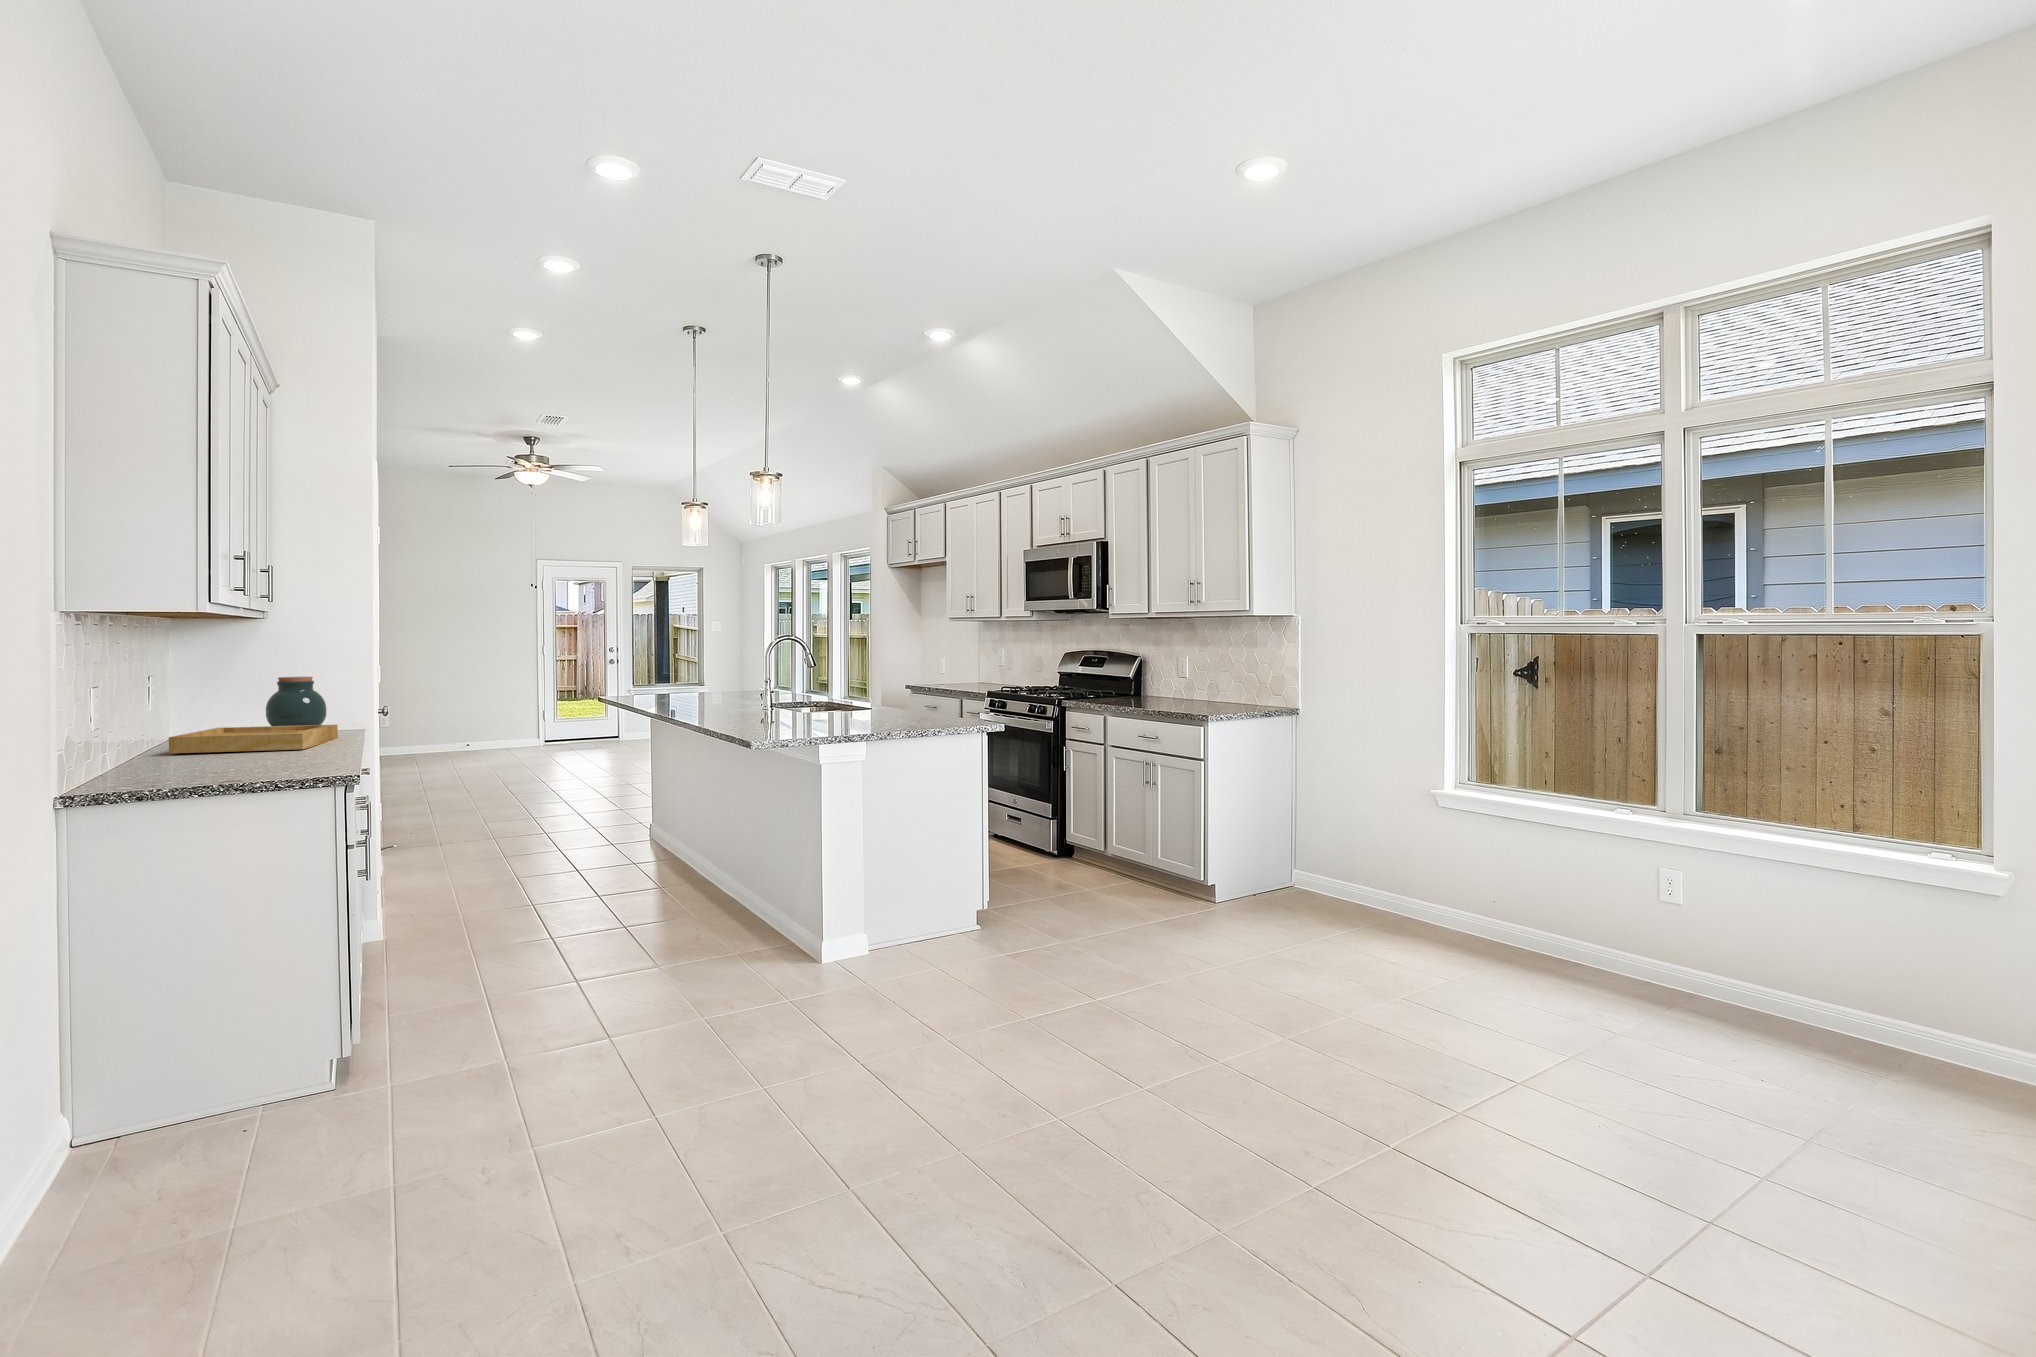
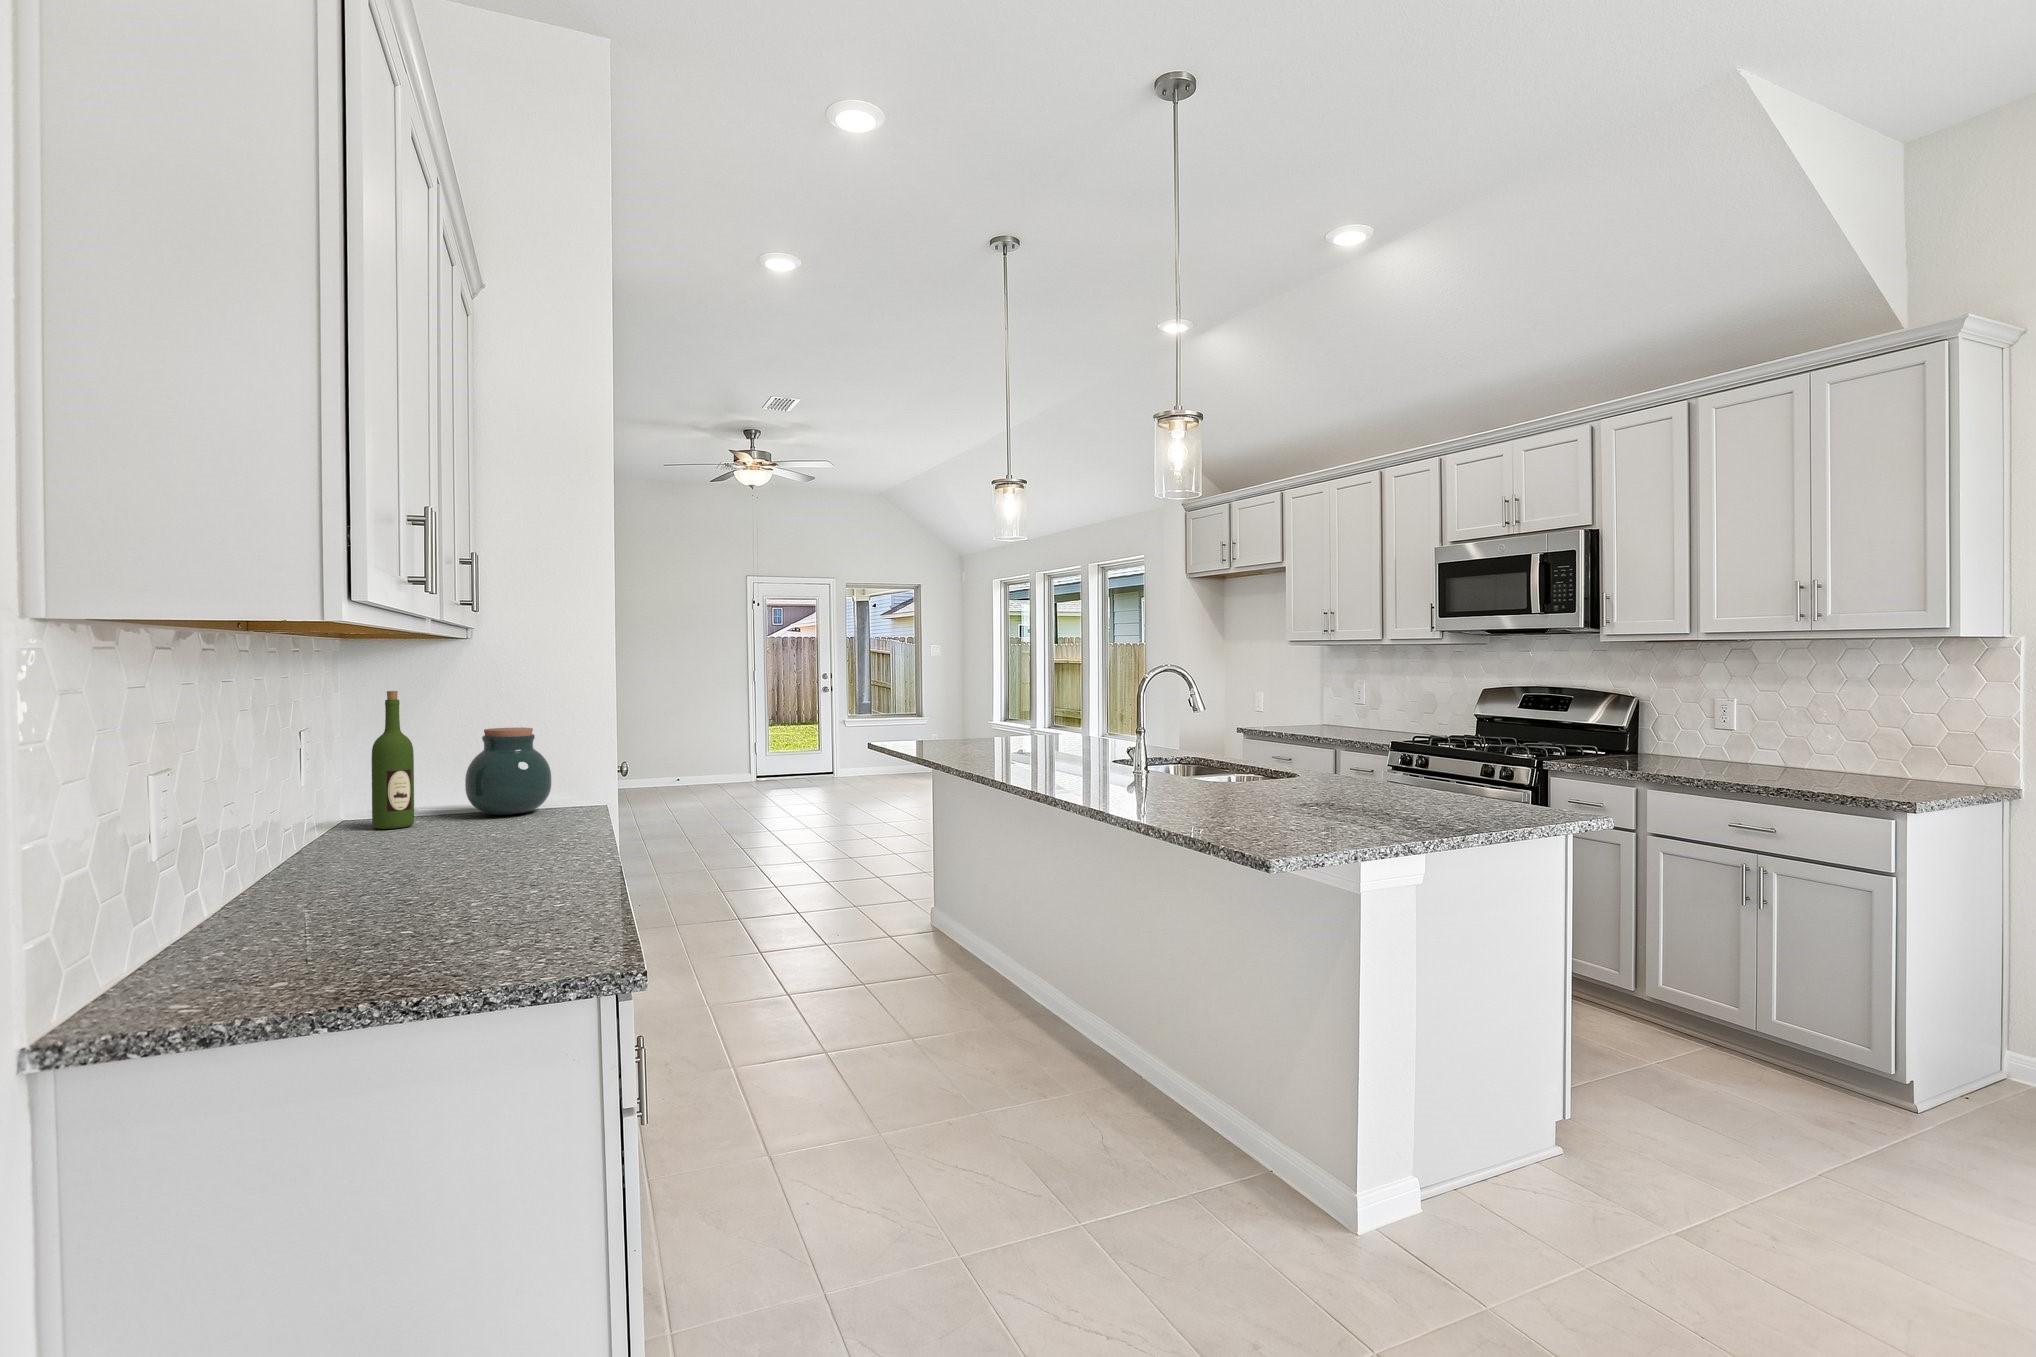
wine bottle: none [201,652,231,739] -> present [372,691,414,829]
tray: present [169,725,338,754] -> none [307,811,571,873]

